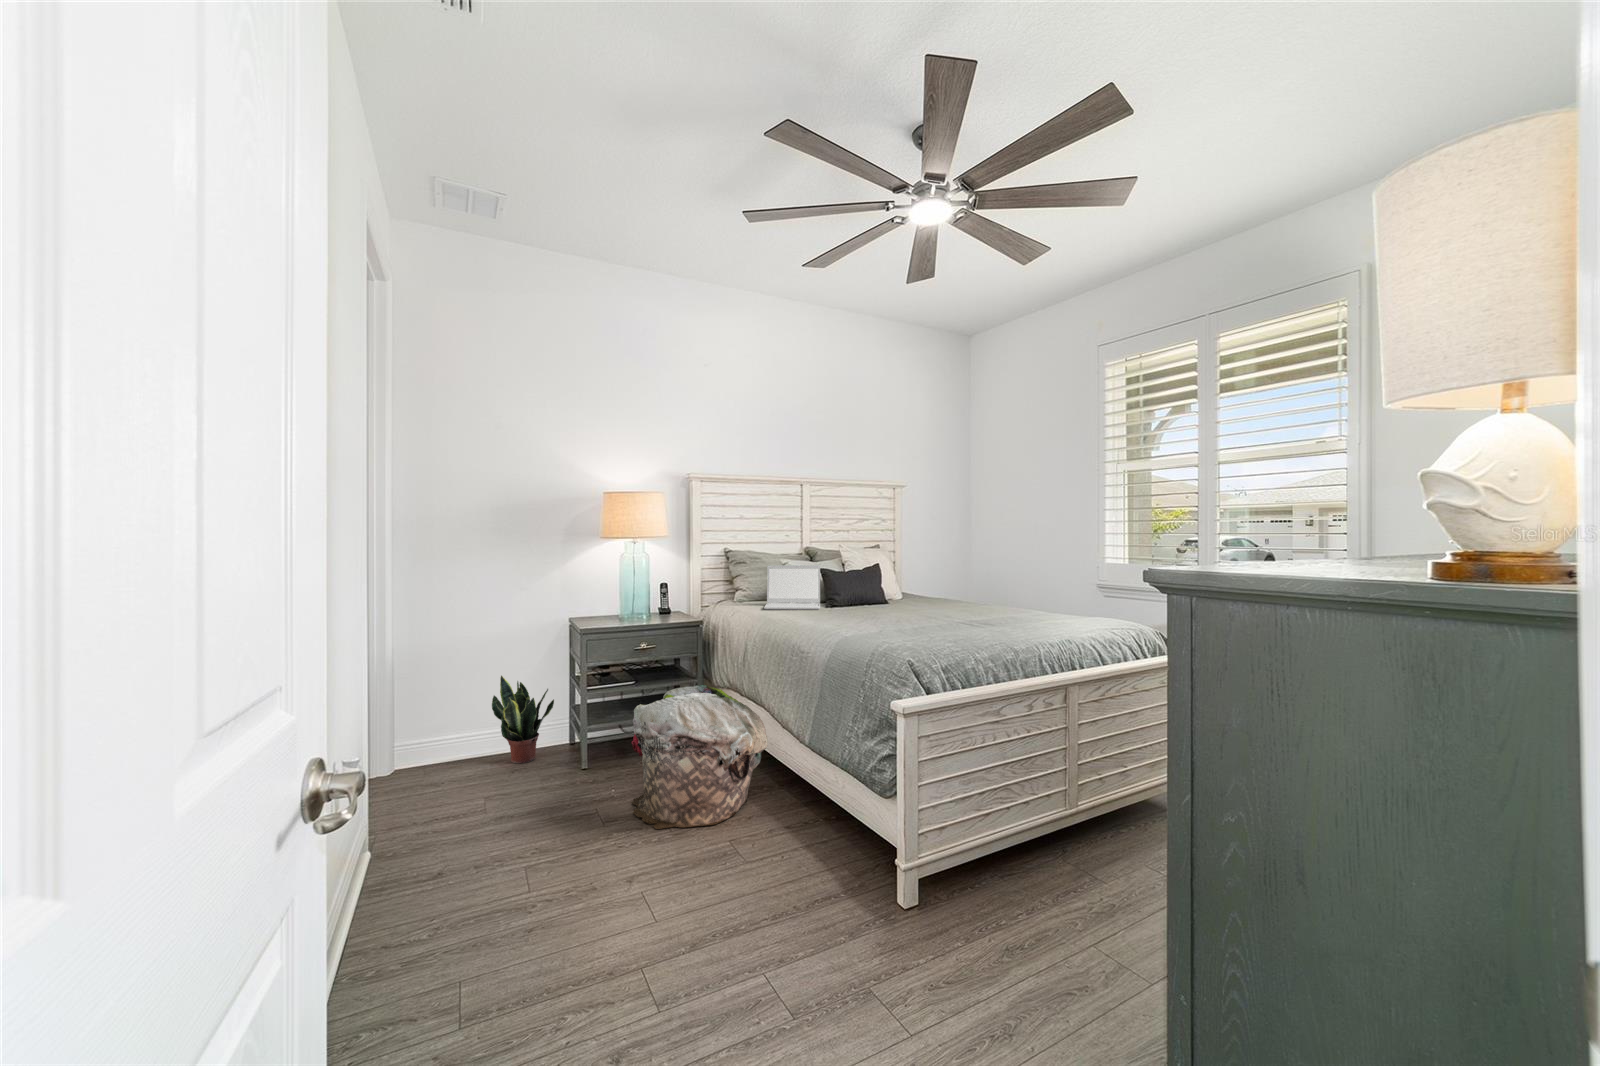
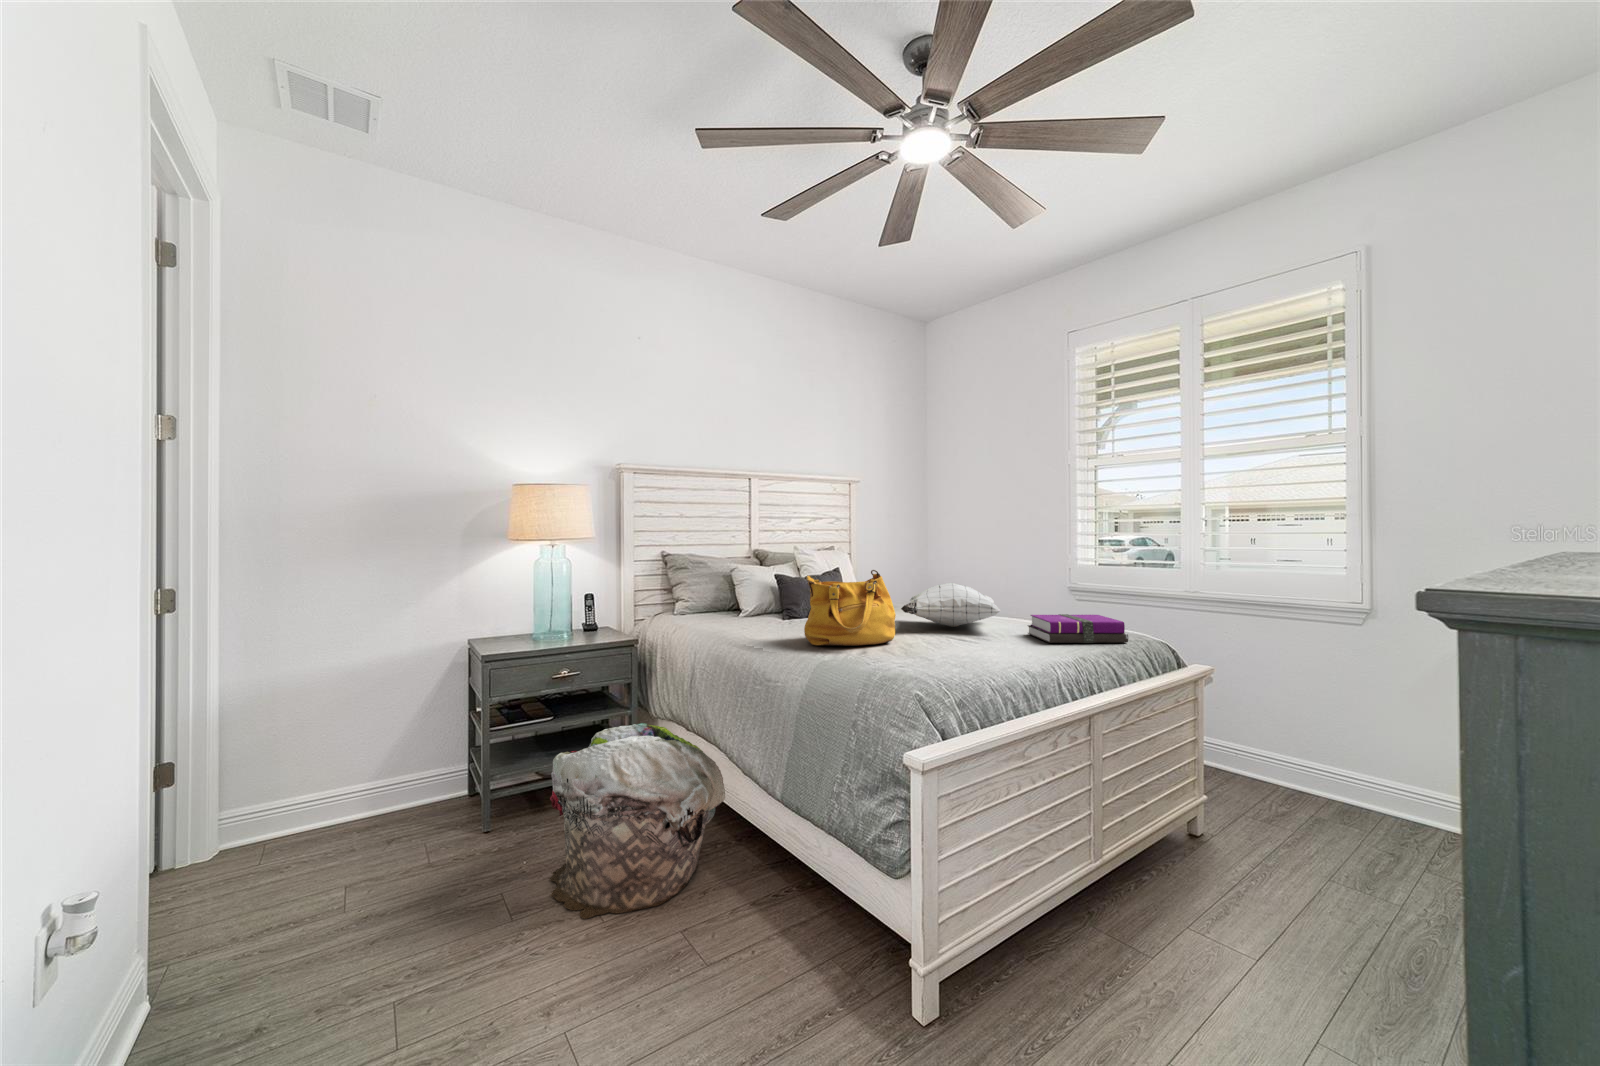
handbag: none [835,563,913,627] -> present [804,570,896,646]
laptop: present [764,565,820,609] -> none [712,572,777,625]
pillow: none [922,576,1014,615] -> present [901,583,1000,627]
notebook: none [1034,604,1118,629] -> present [1028,614,1128,643]
potted plant: present [492,676,554,763] -> none [364,717,450,827]

